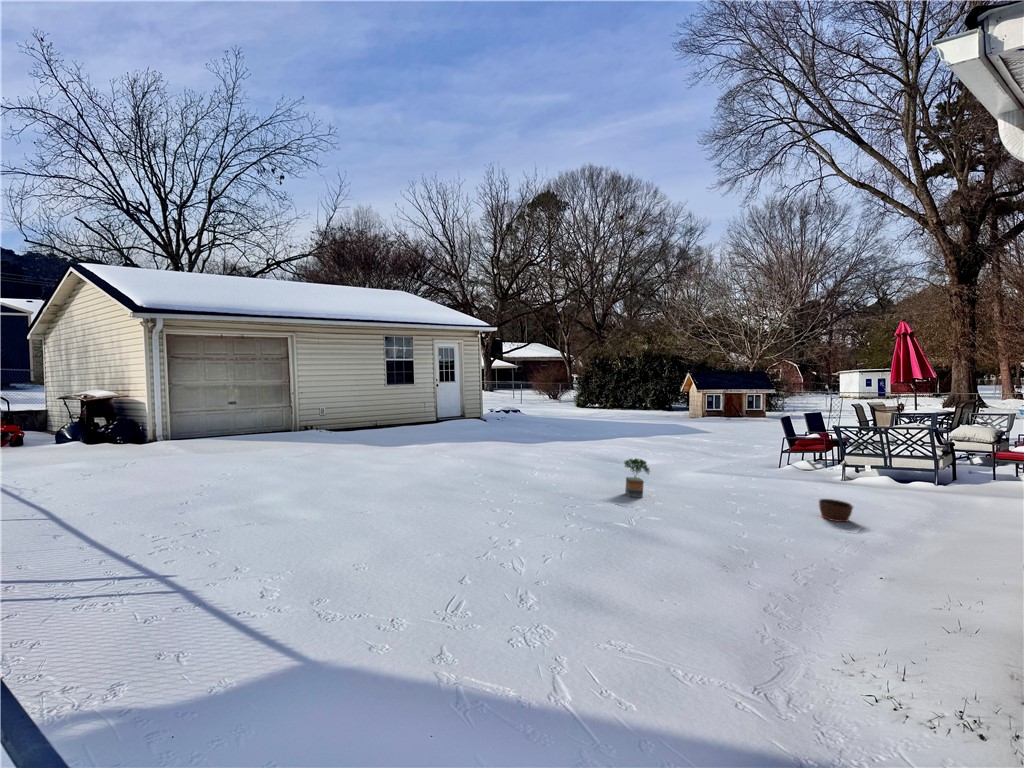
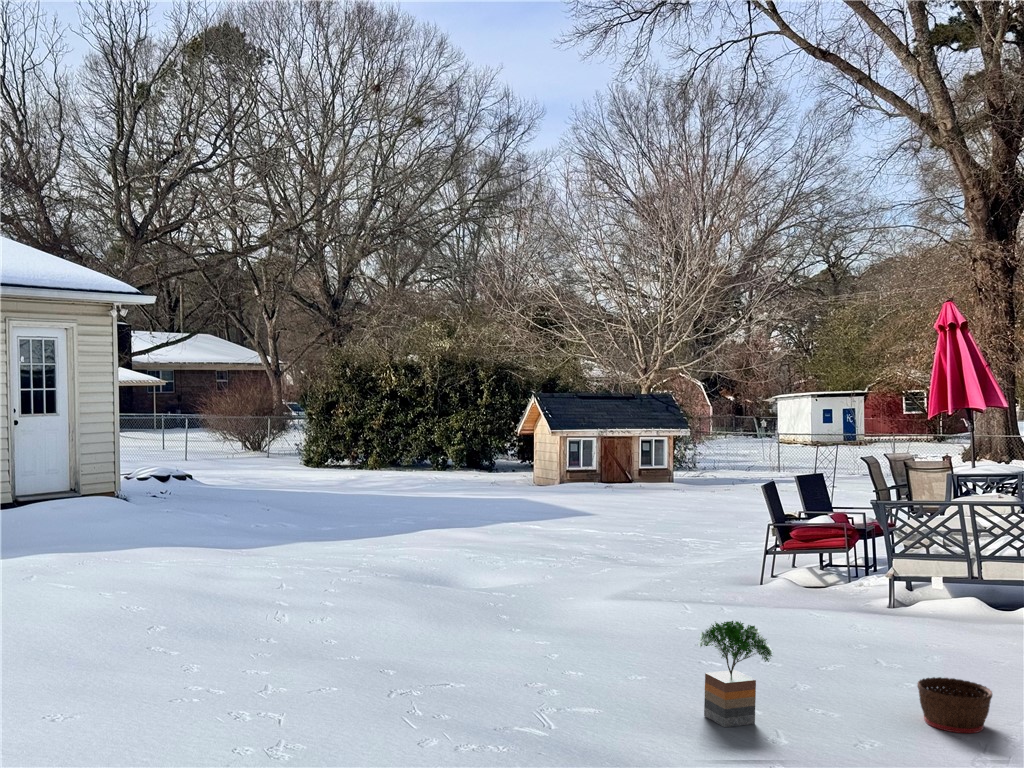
potted tree: present [624,458,650,498] -> present [698,621,773,727]

